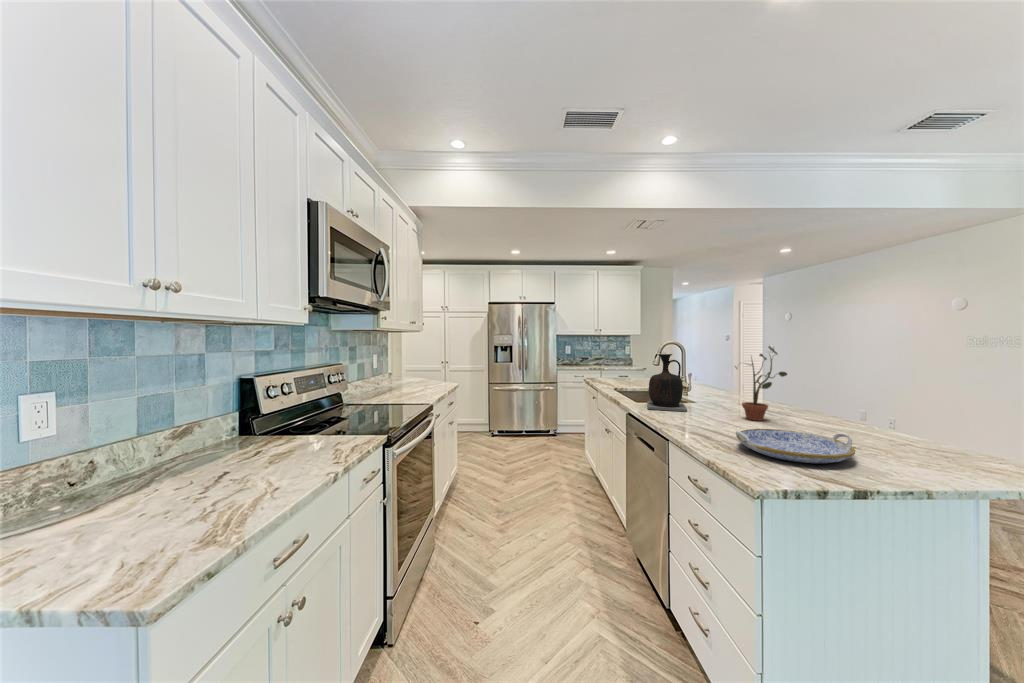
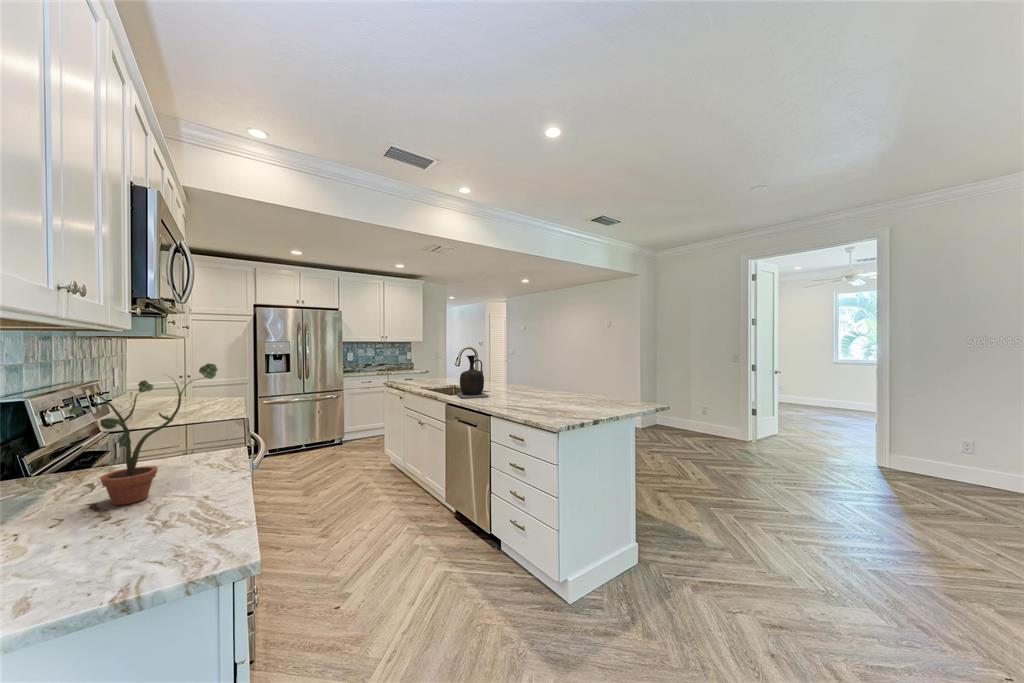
potted plant: present [735,346,787,421] -> present [69,364,218,505]
serving tray: present [736,429,855,464] -> none [532,396,589,413]

